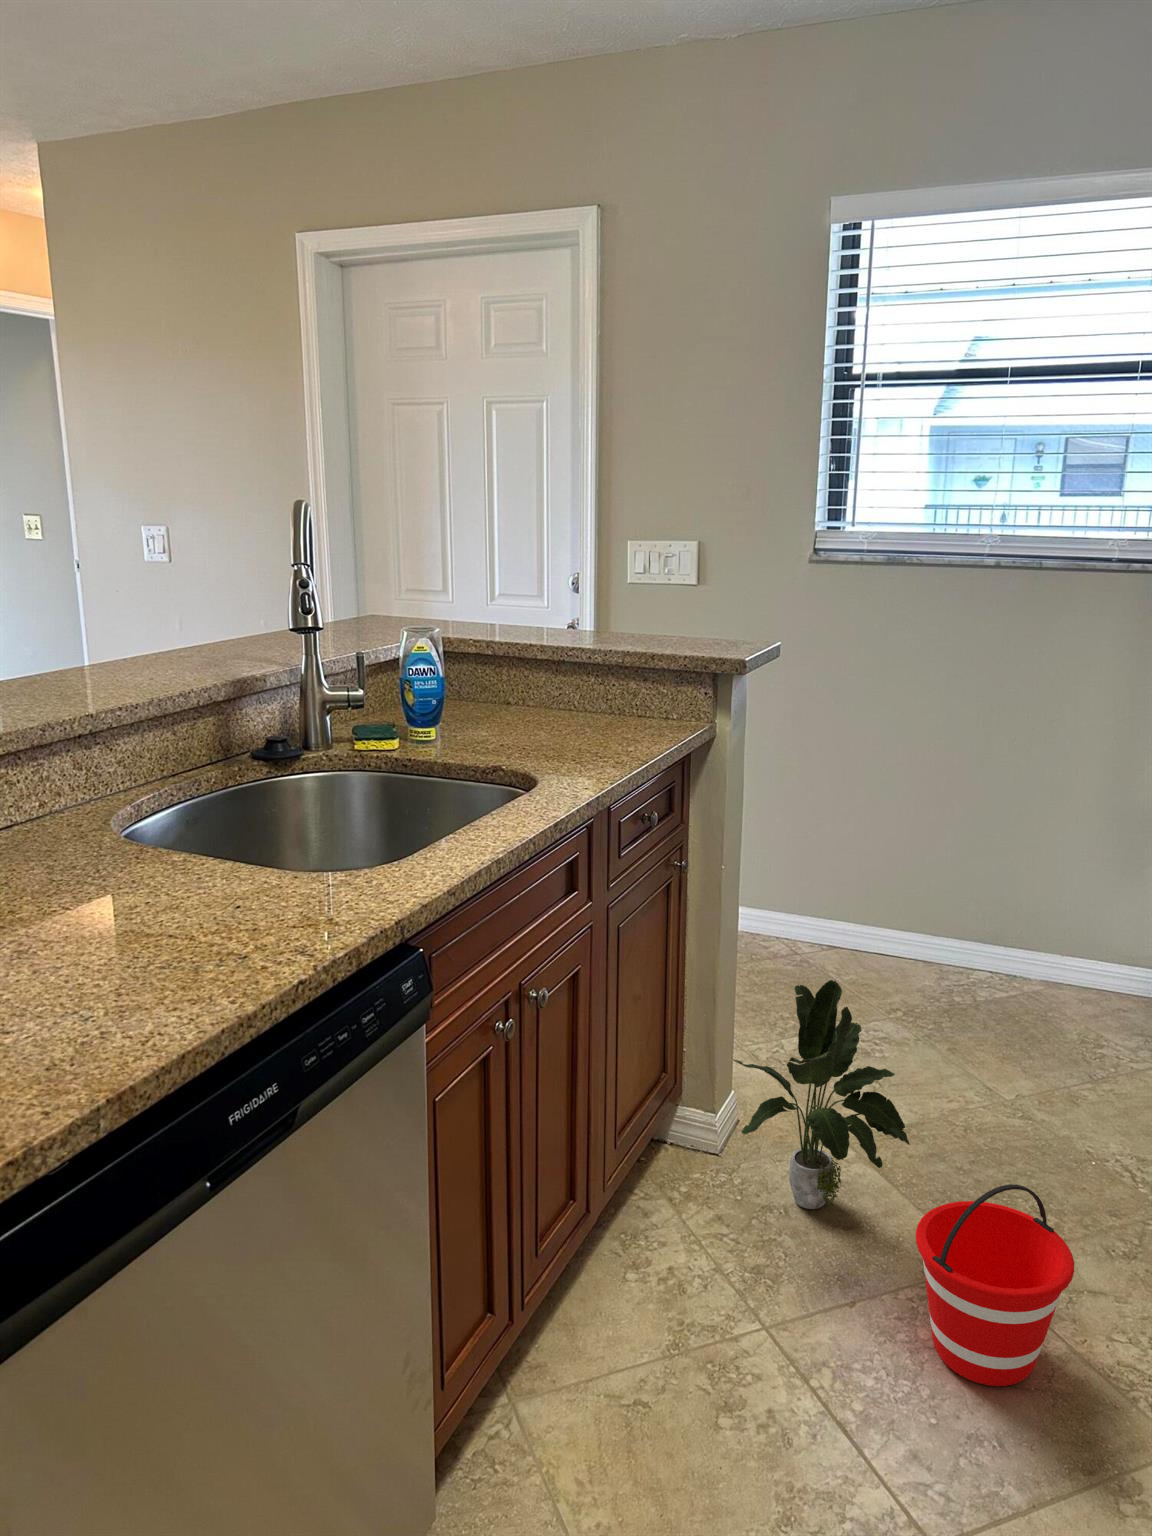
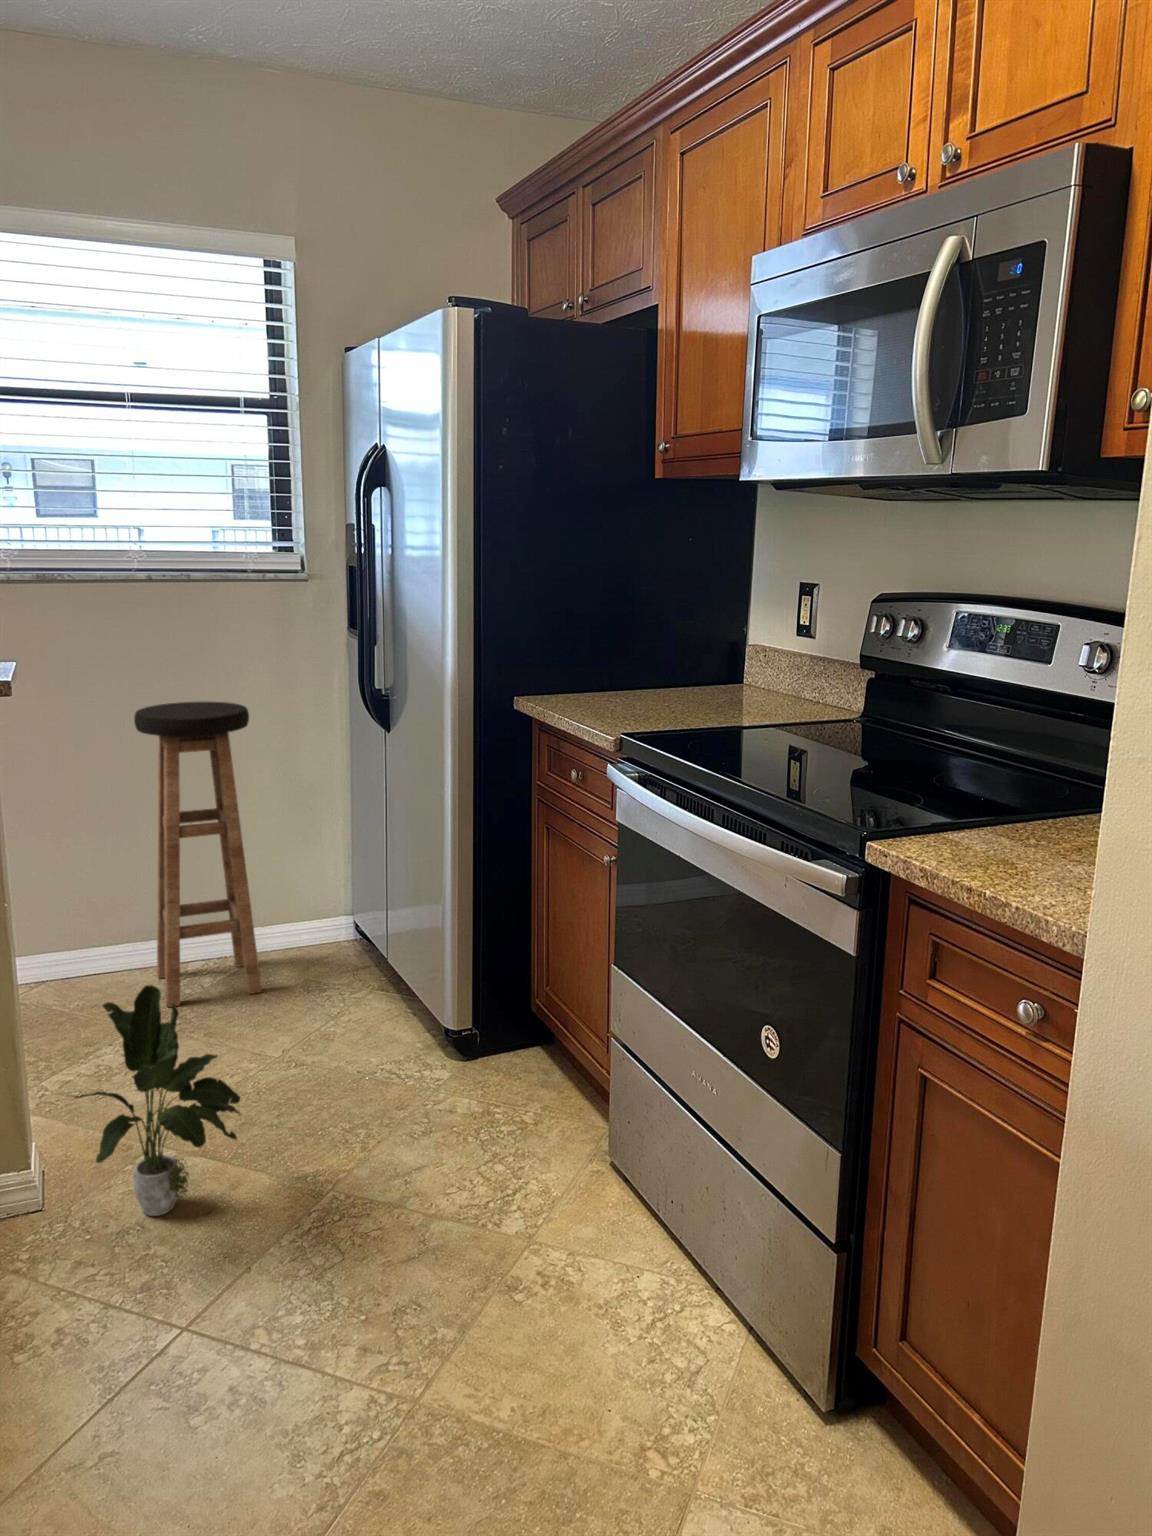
bar stool: none [929,698,1072,1025] -> present [134,702,262,1007]
bucket: present [916,1184,1074,1386] -> none [301,1095,432,1274]

